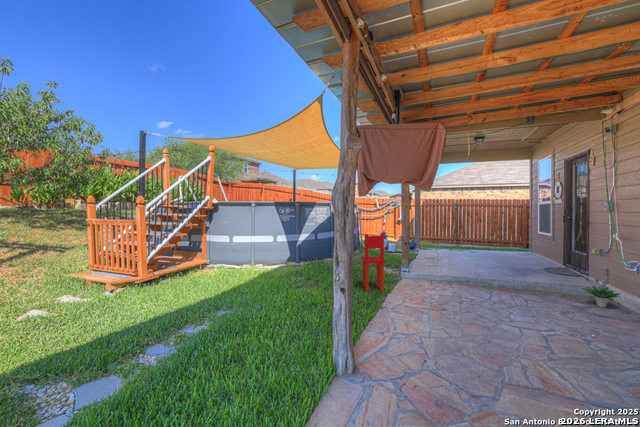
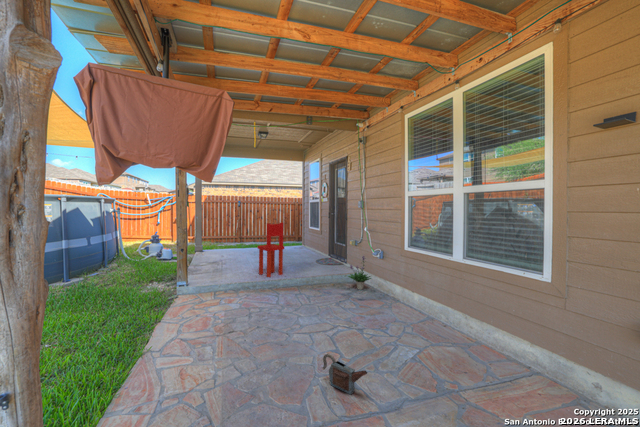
chair: present [361,234,385,291] -> present [258,223,284,277]
watering can: none [521,338,568,377] -> present [323,354,367,395]

